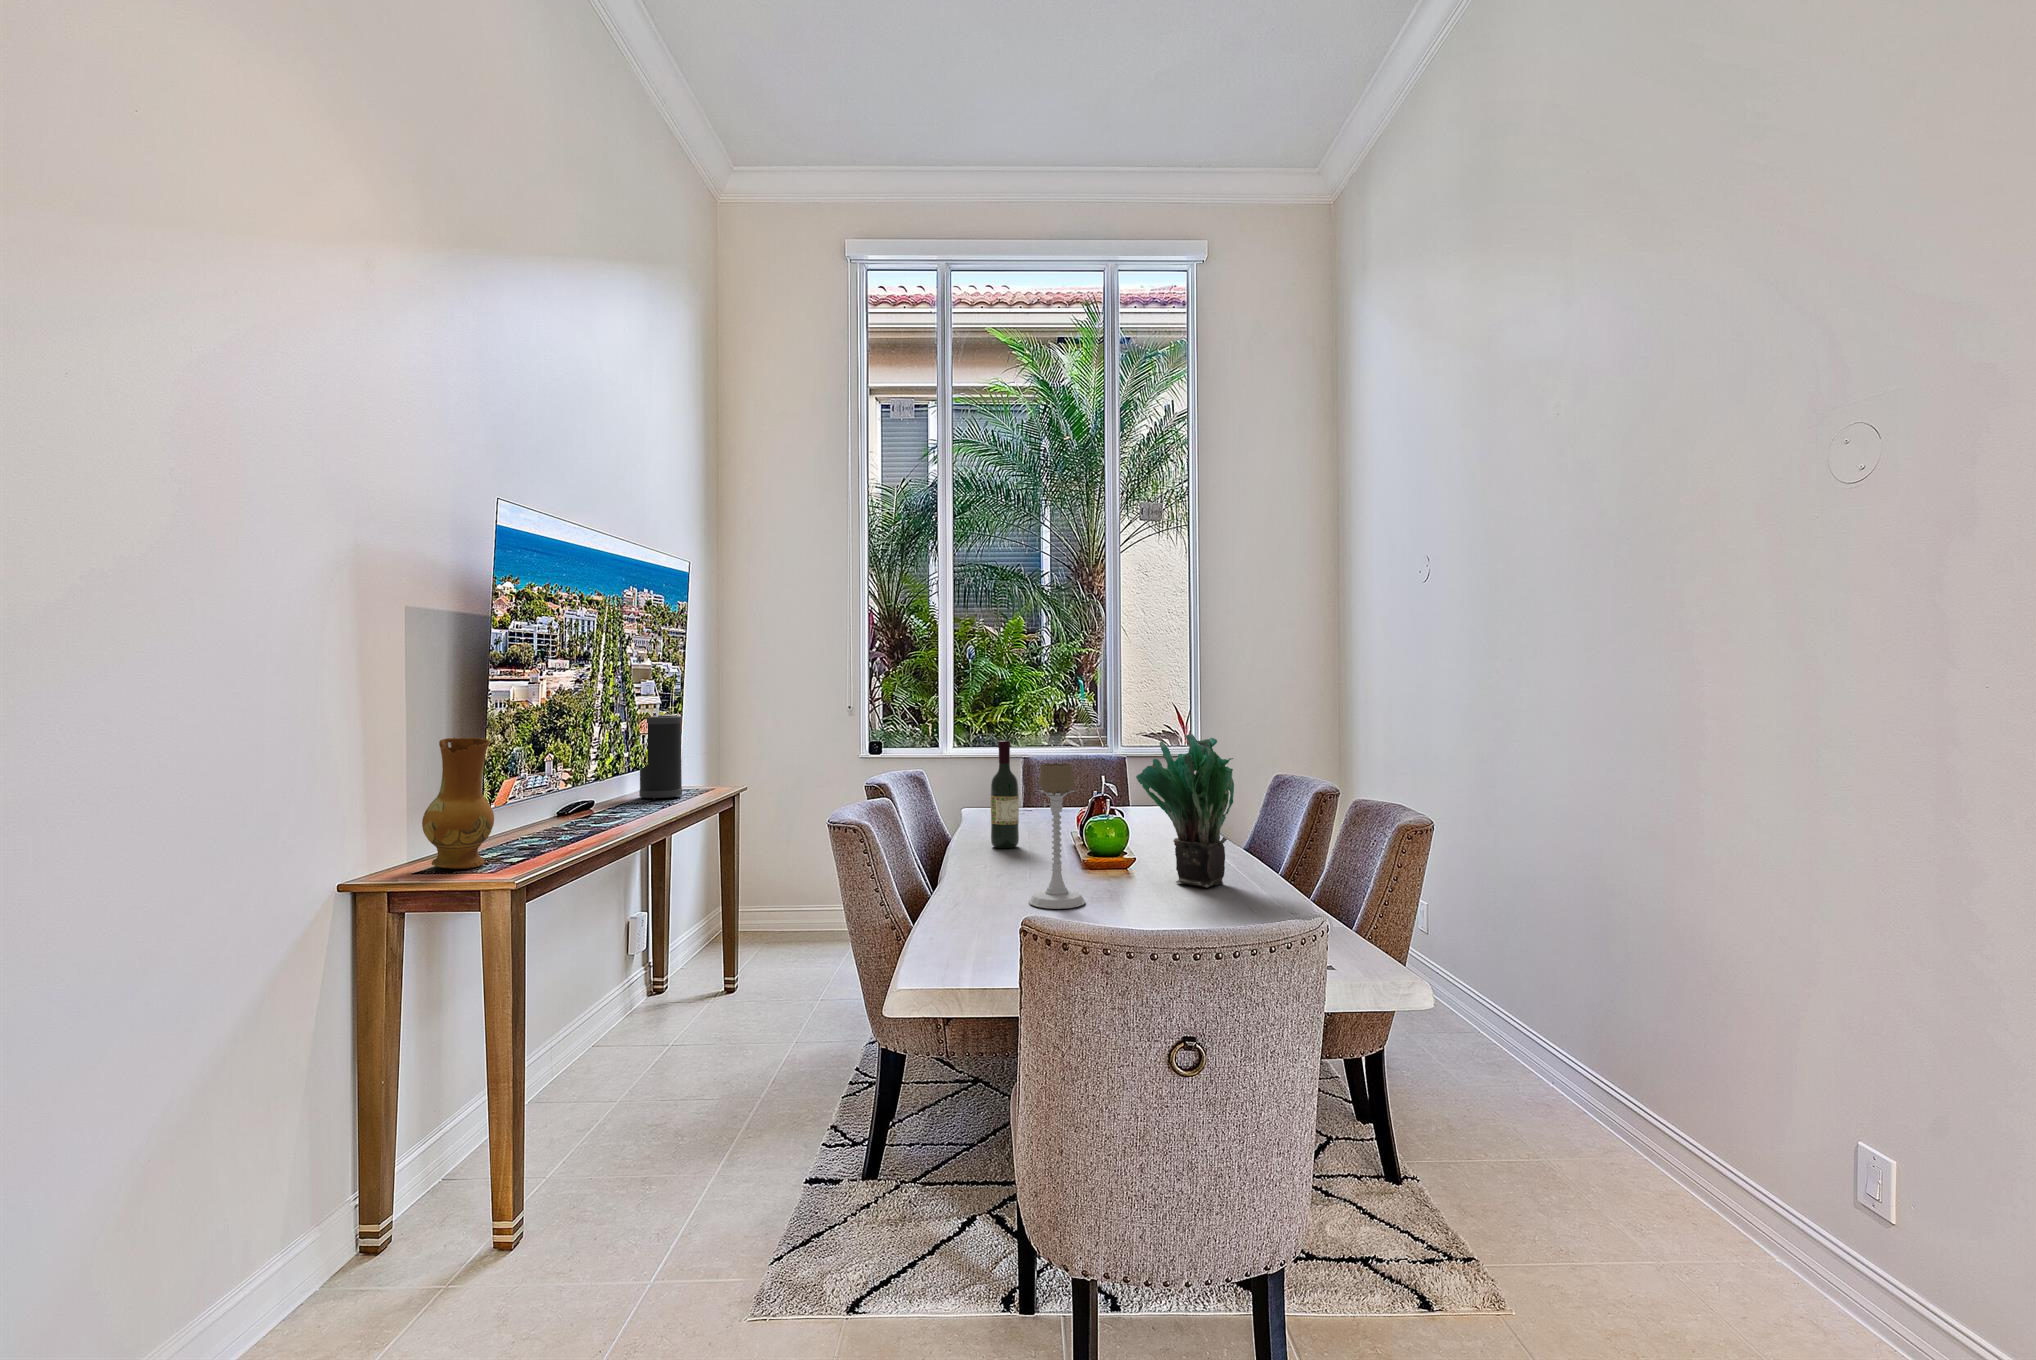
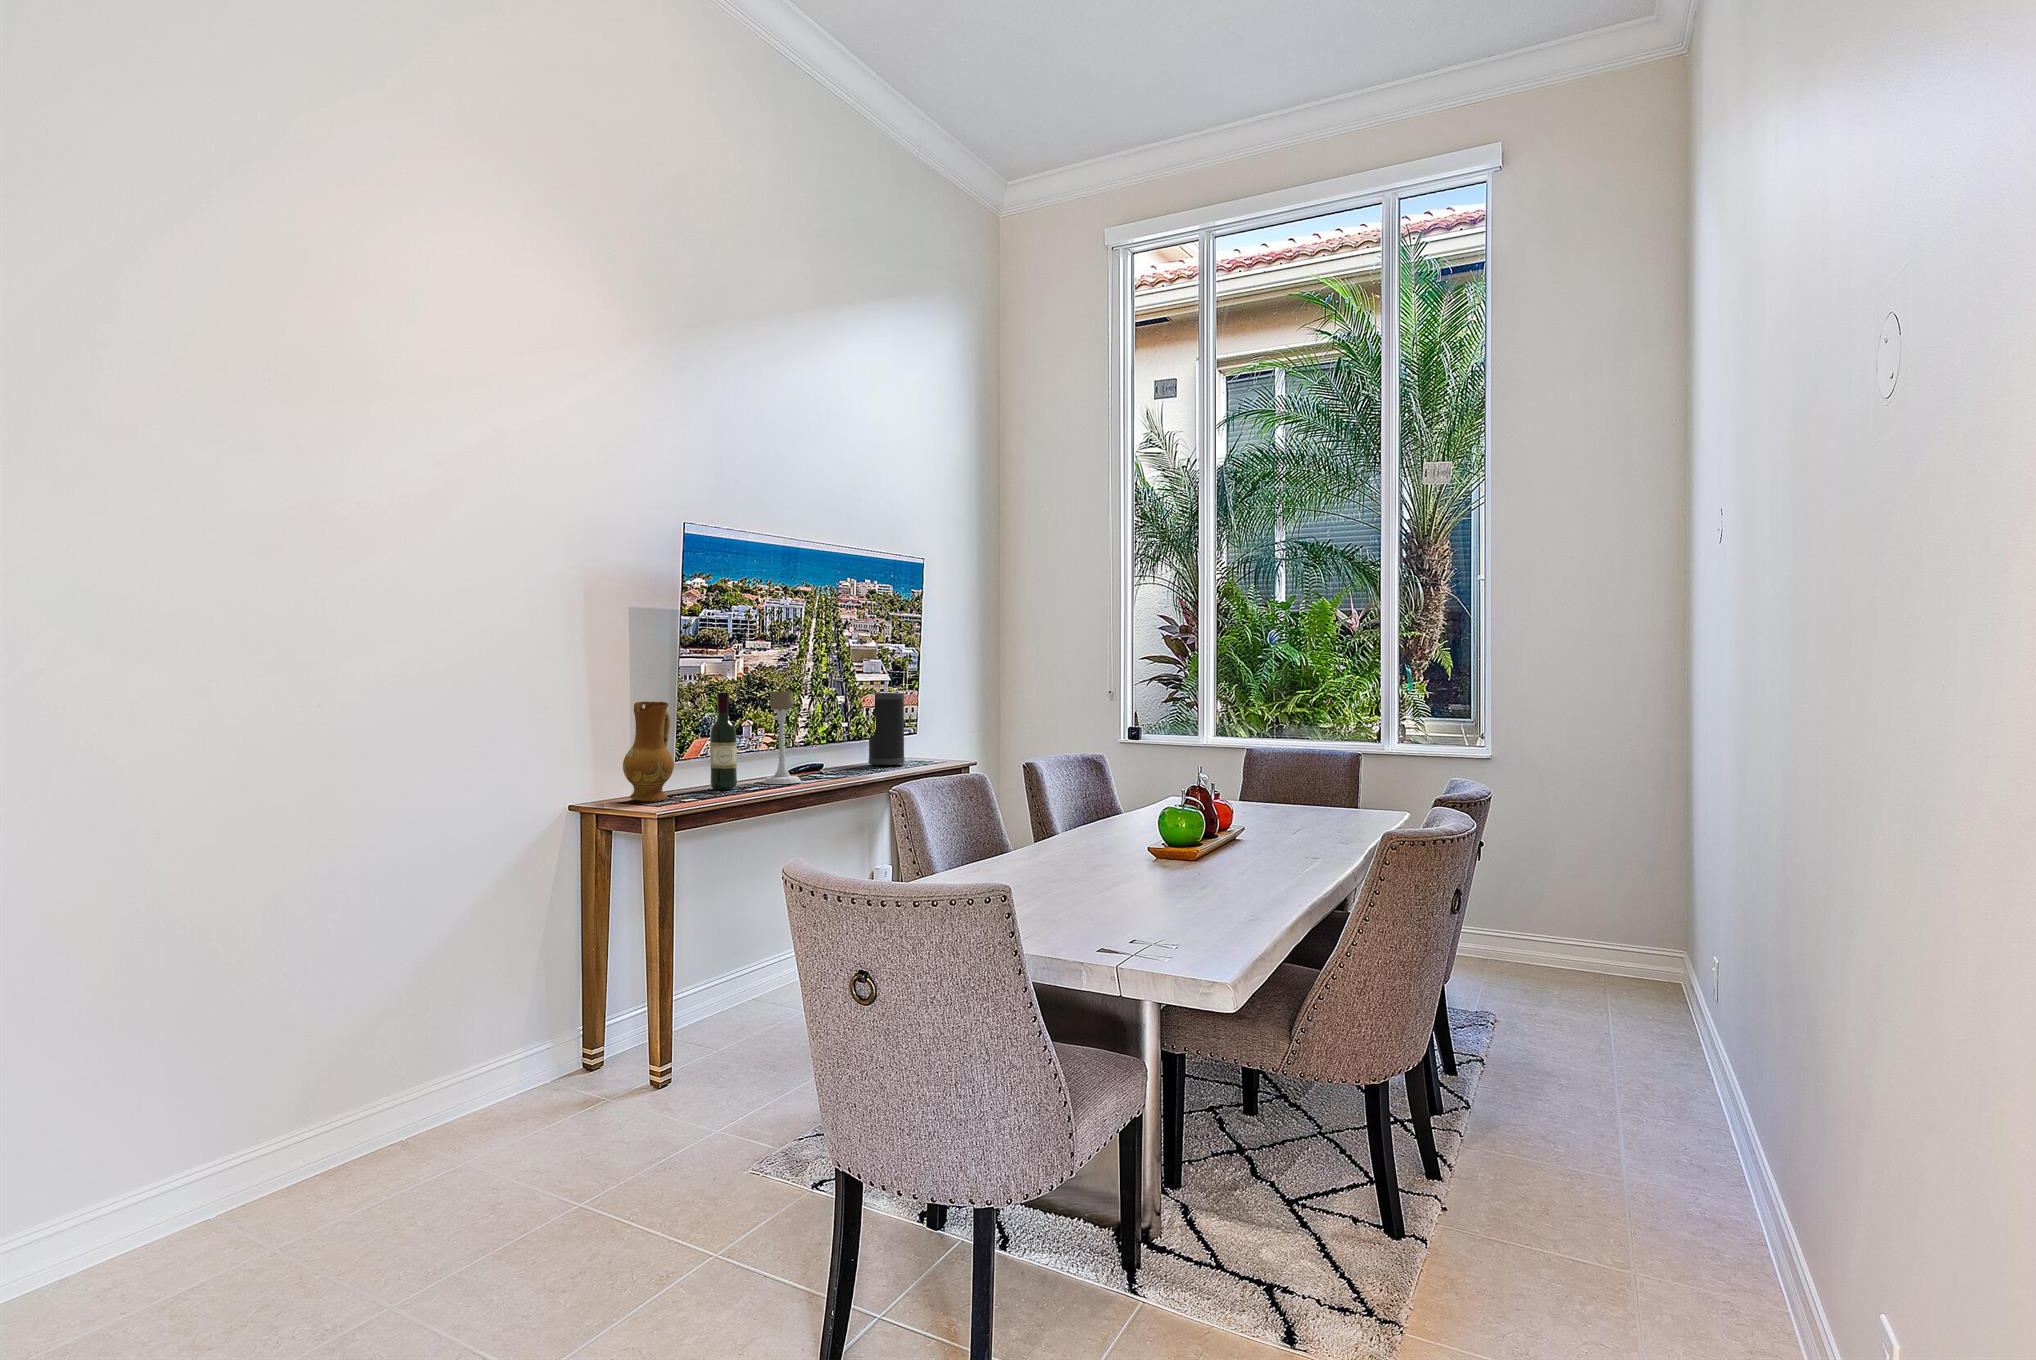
potted plant: present [1136,734,1234,888] -> none [1165,712,1279,866]
wine bottle: present [991,740,1019,848] -> present [710,692,737,790]
candle holder: present [1028,763,1086,909] -> present [763,691,801,784]

